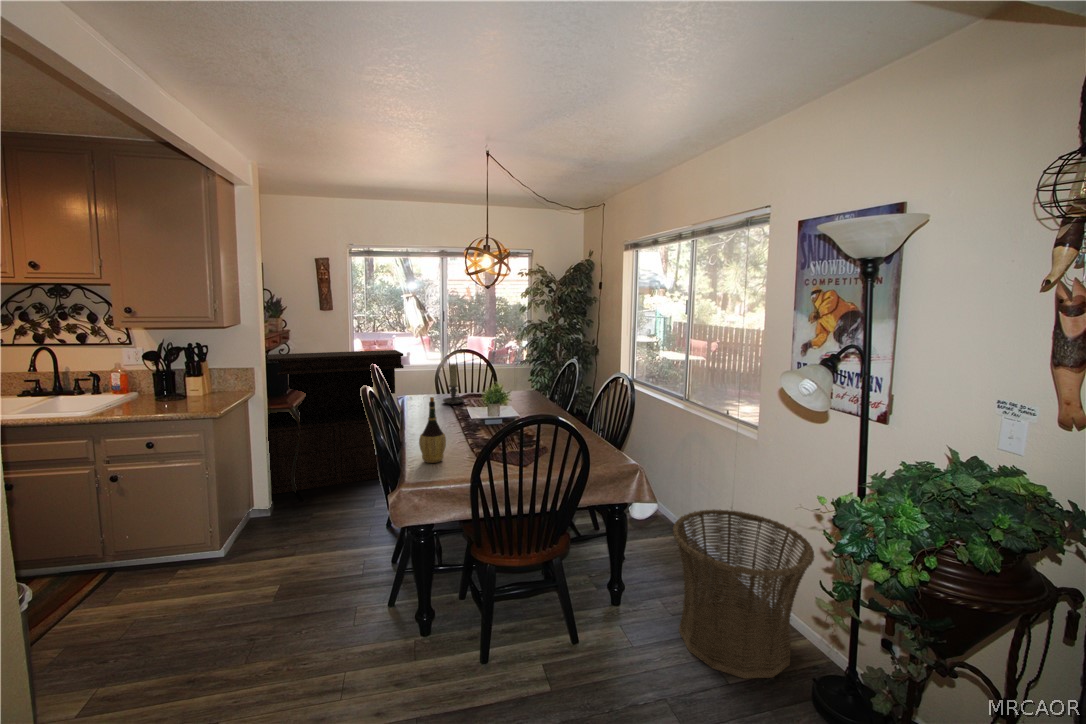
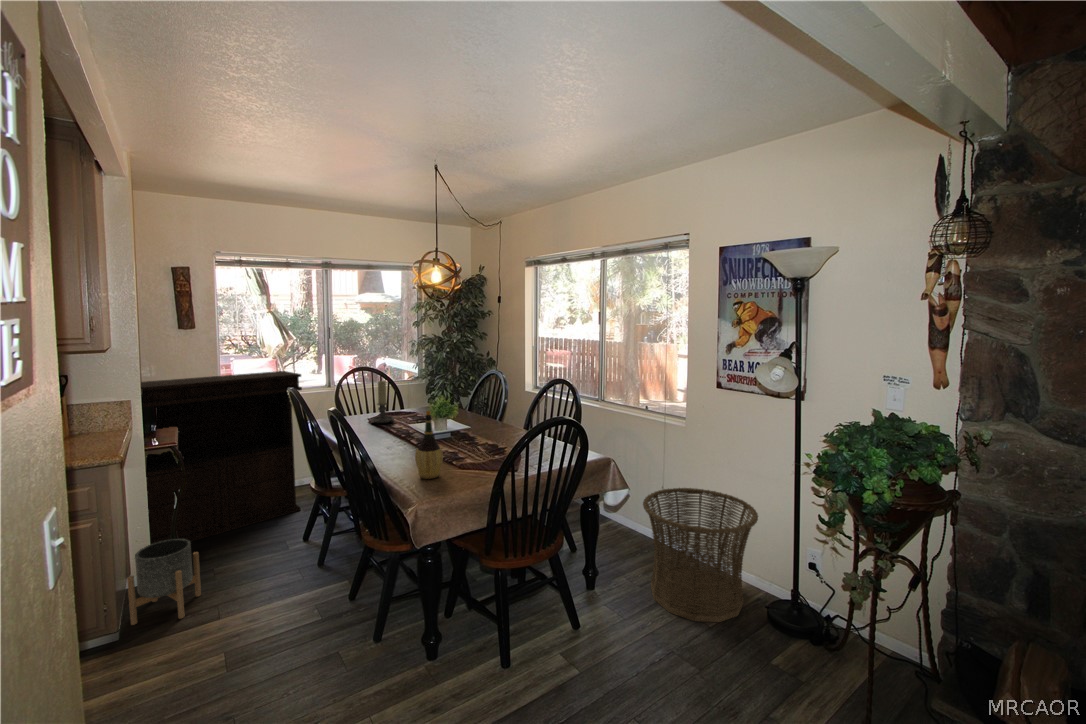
planter: none [236,484,294,550] -> present [127,539,201,625]

